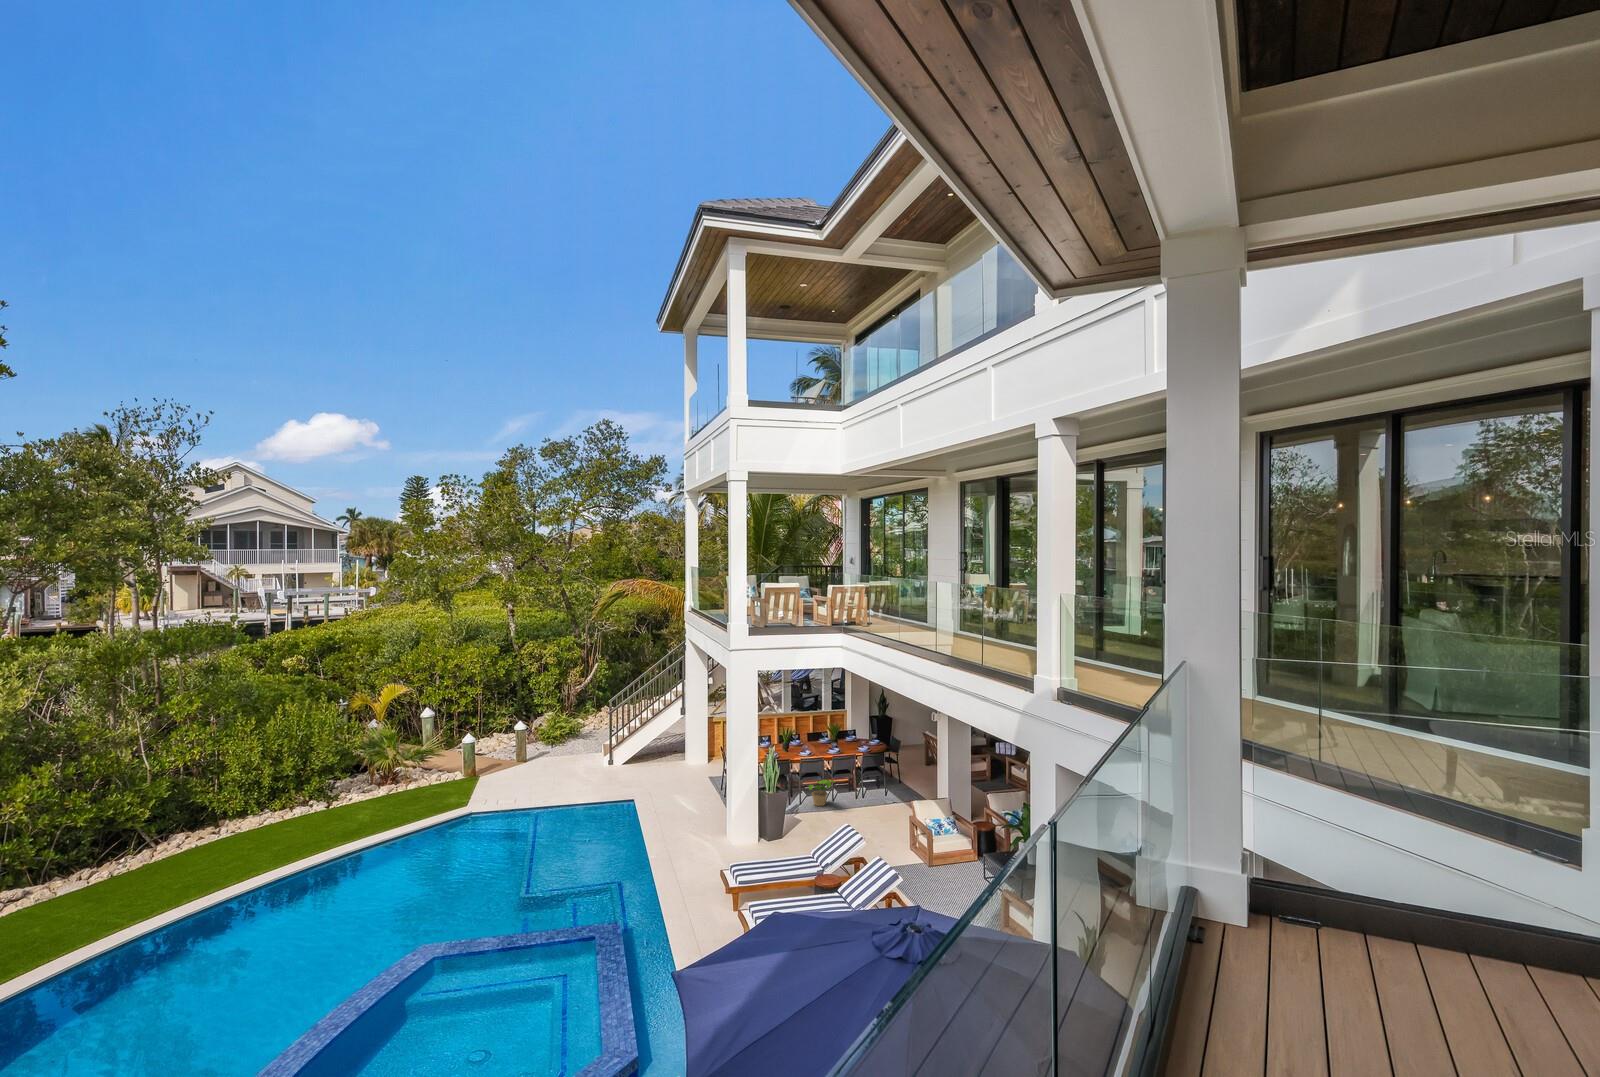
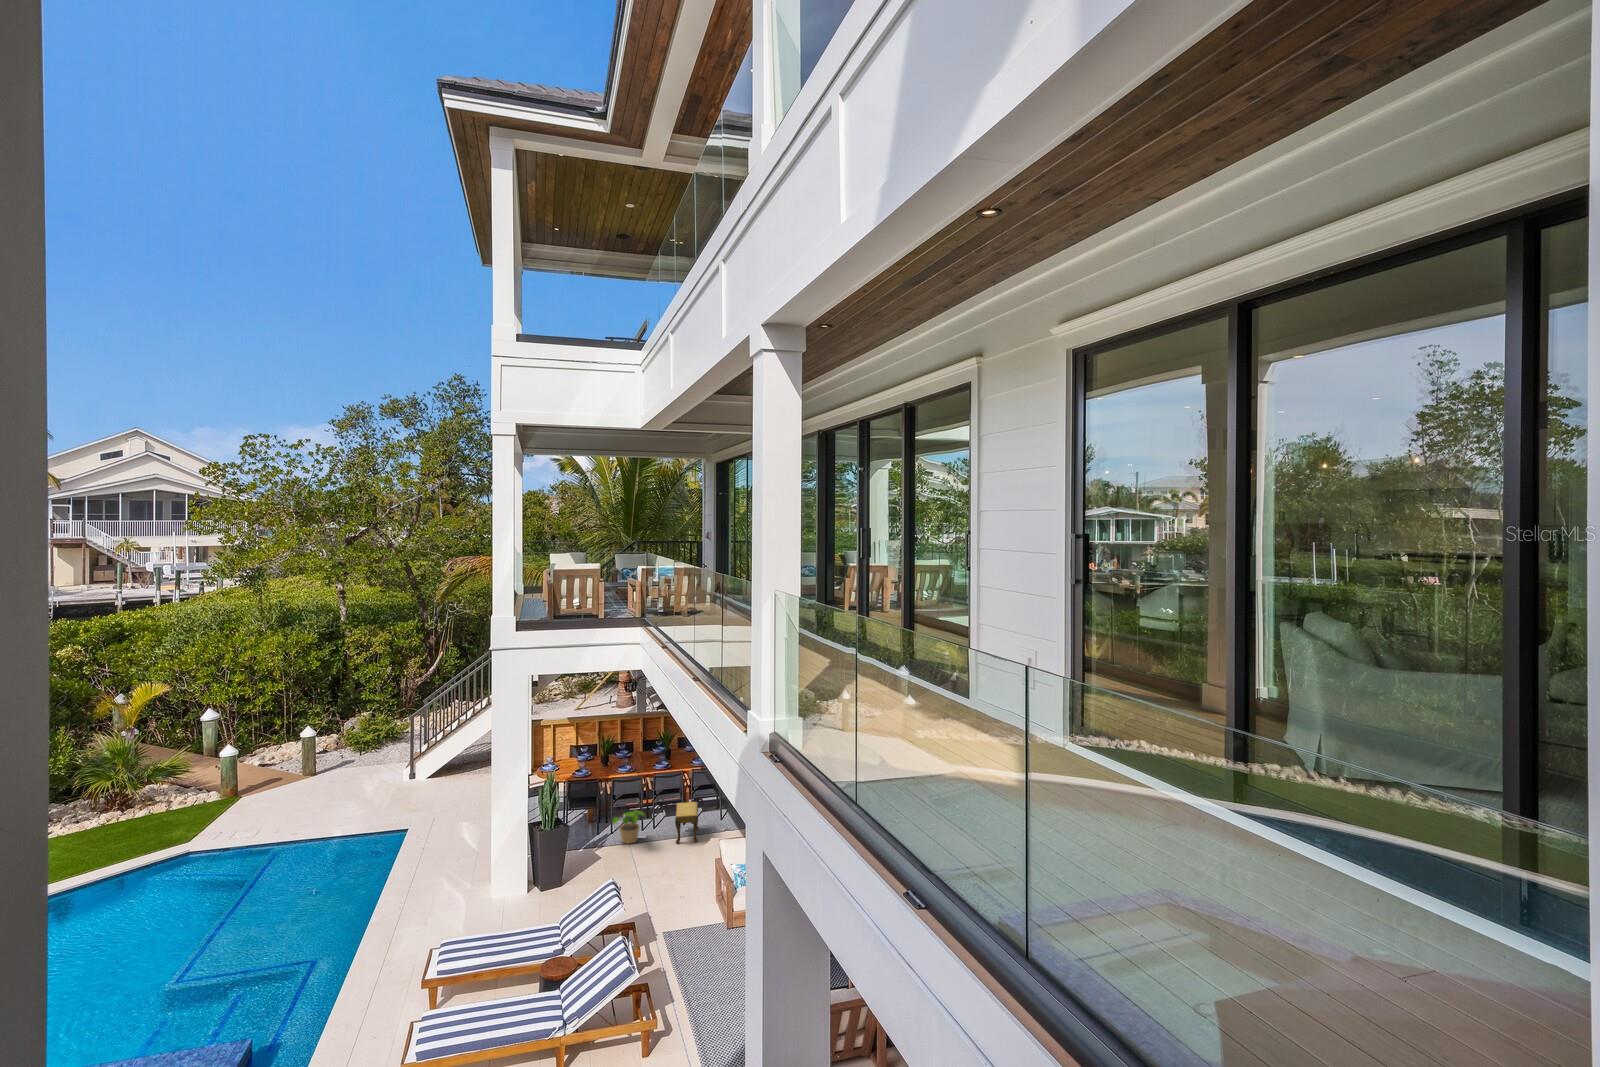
footstool: none [854,775,875,806] -> present [675,802,698,844]

